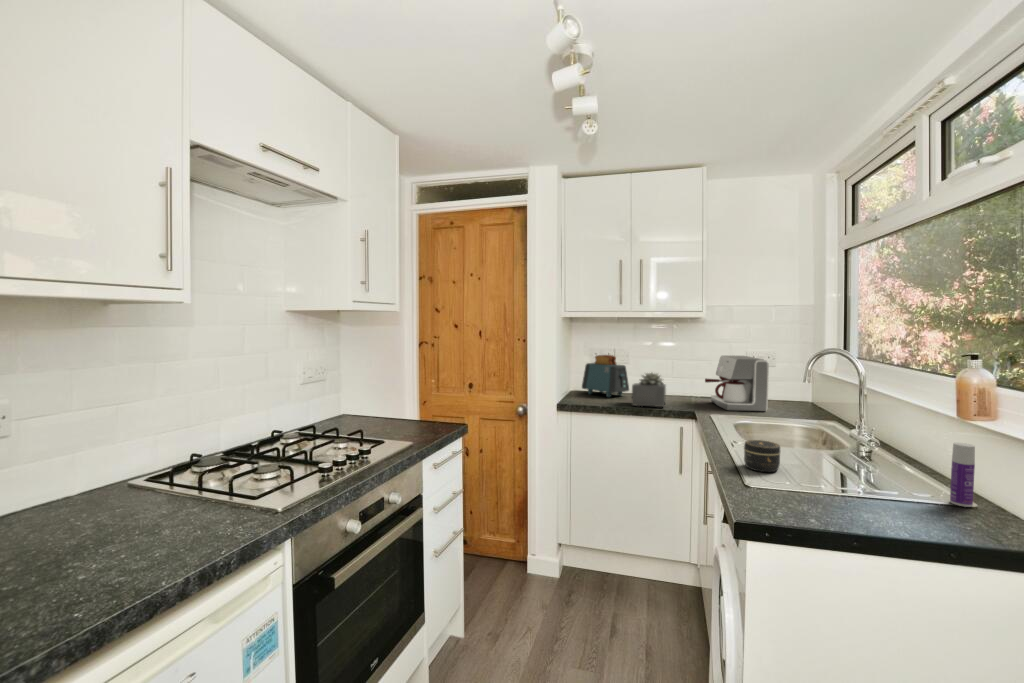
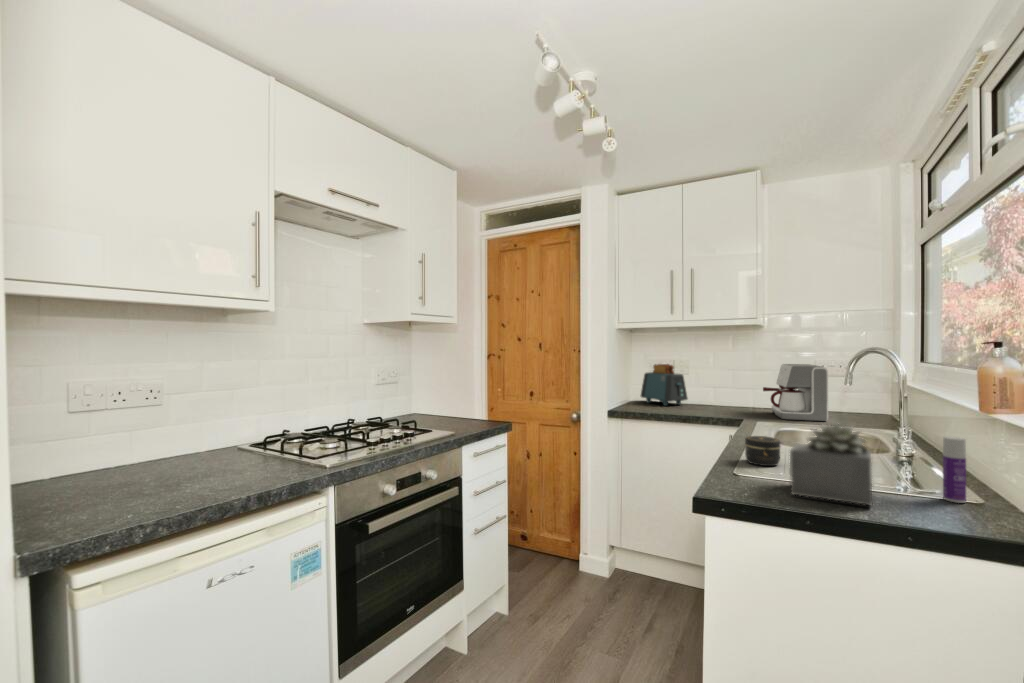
succulent plant: present [632,373,666,407] -> present [790,423,873,505]

